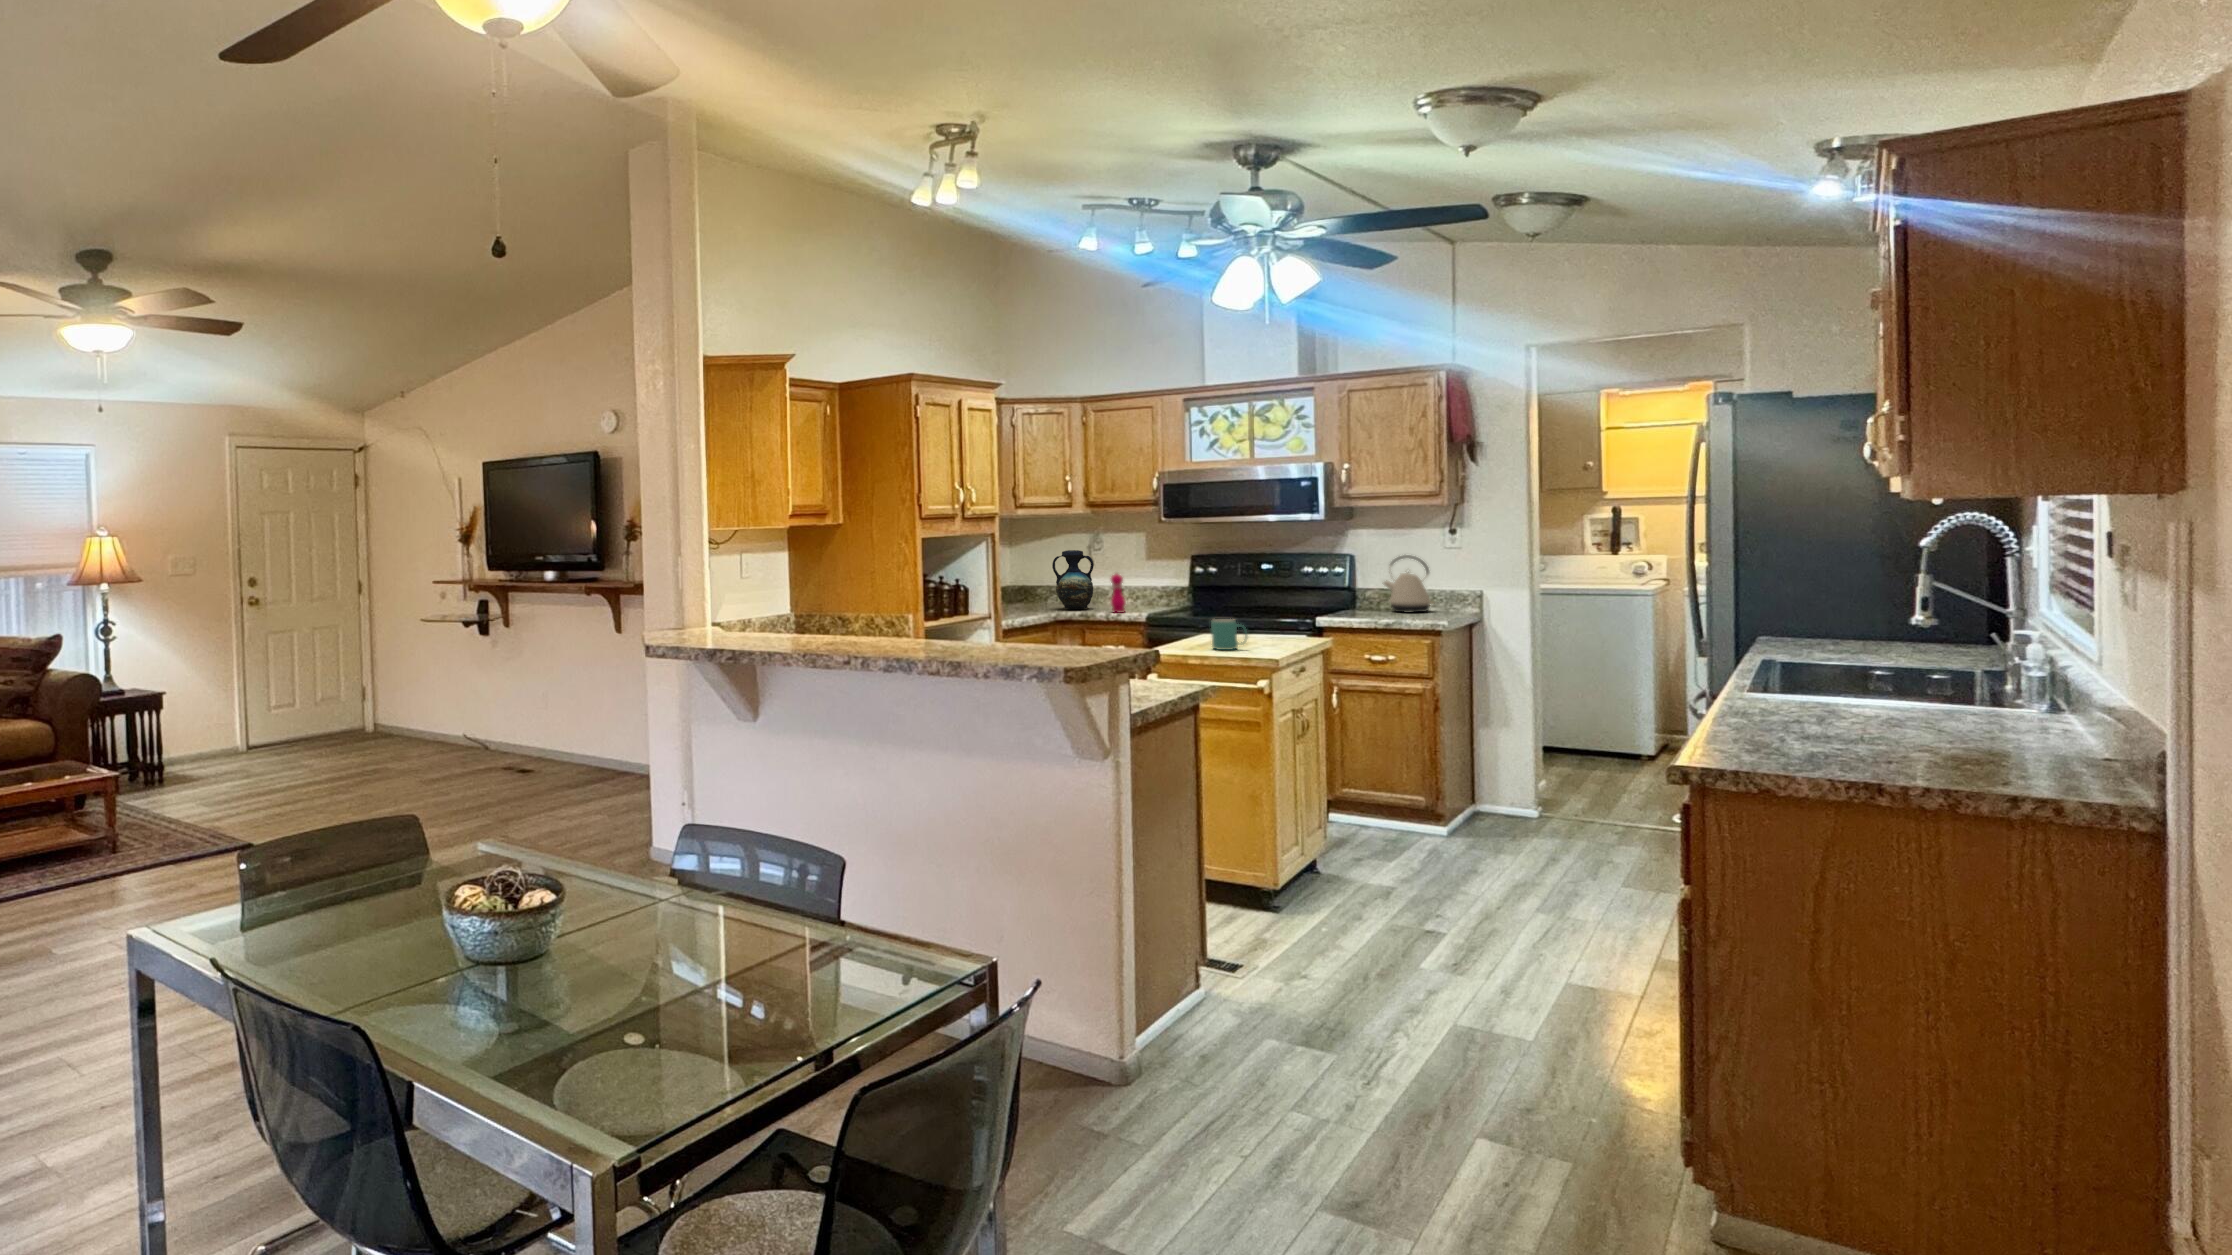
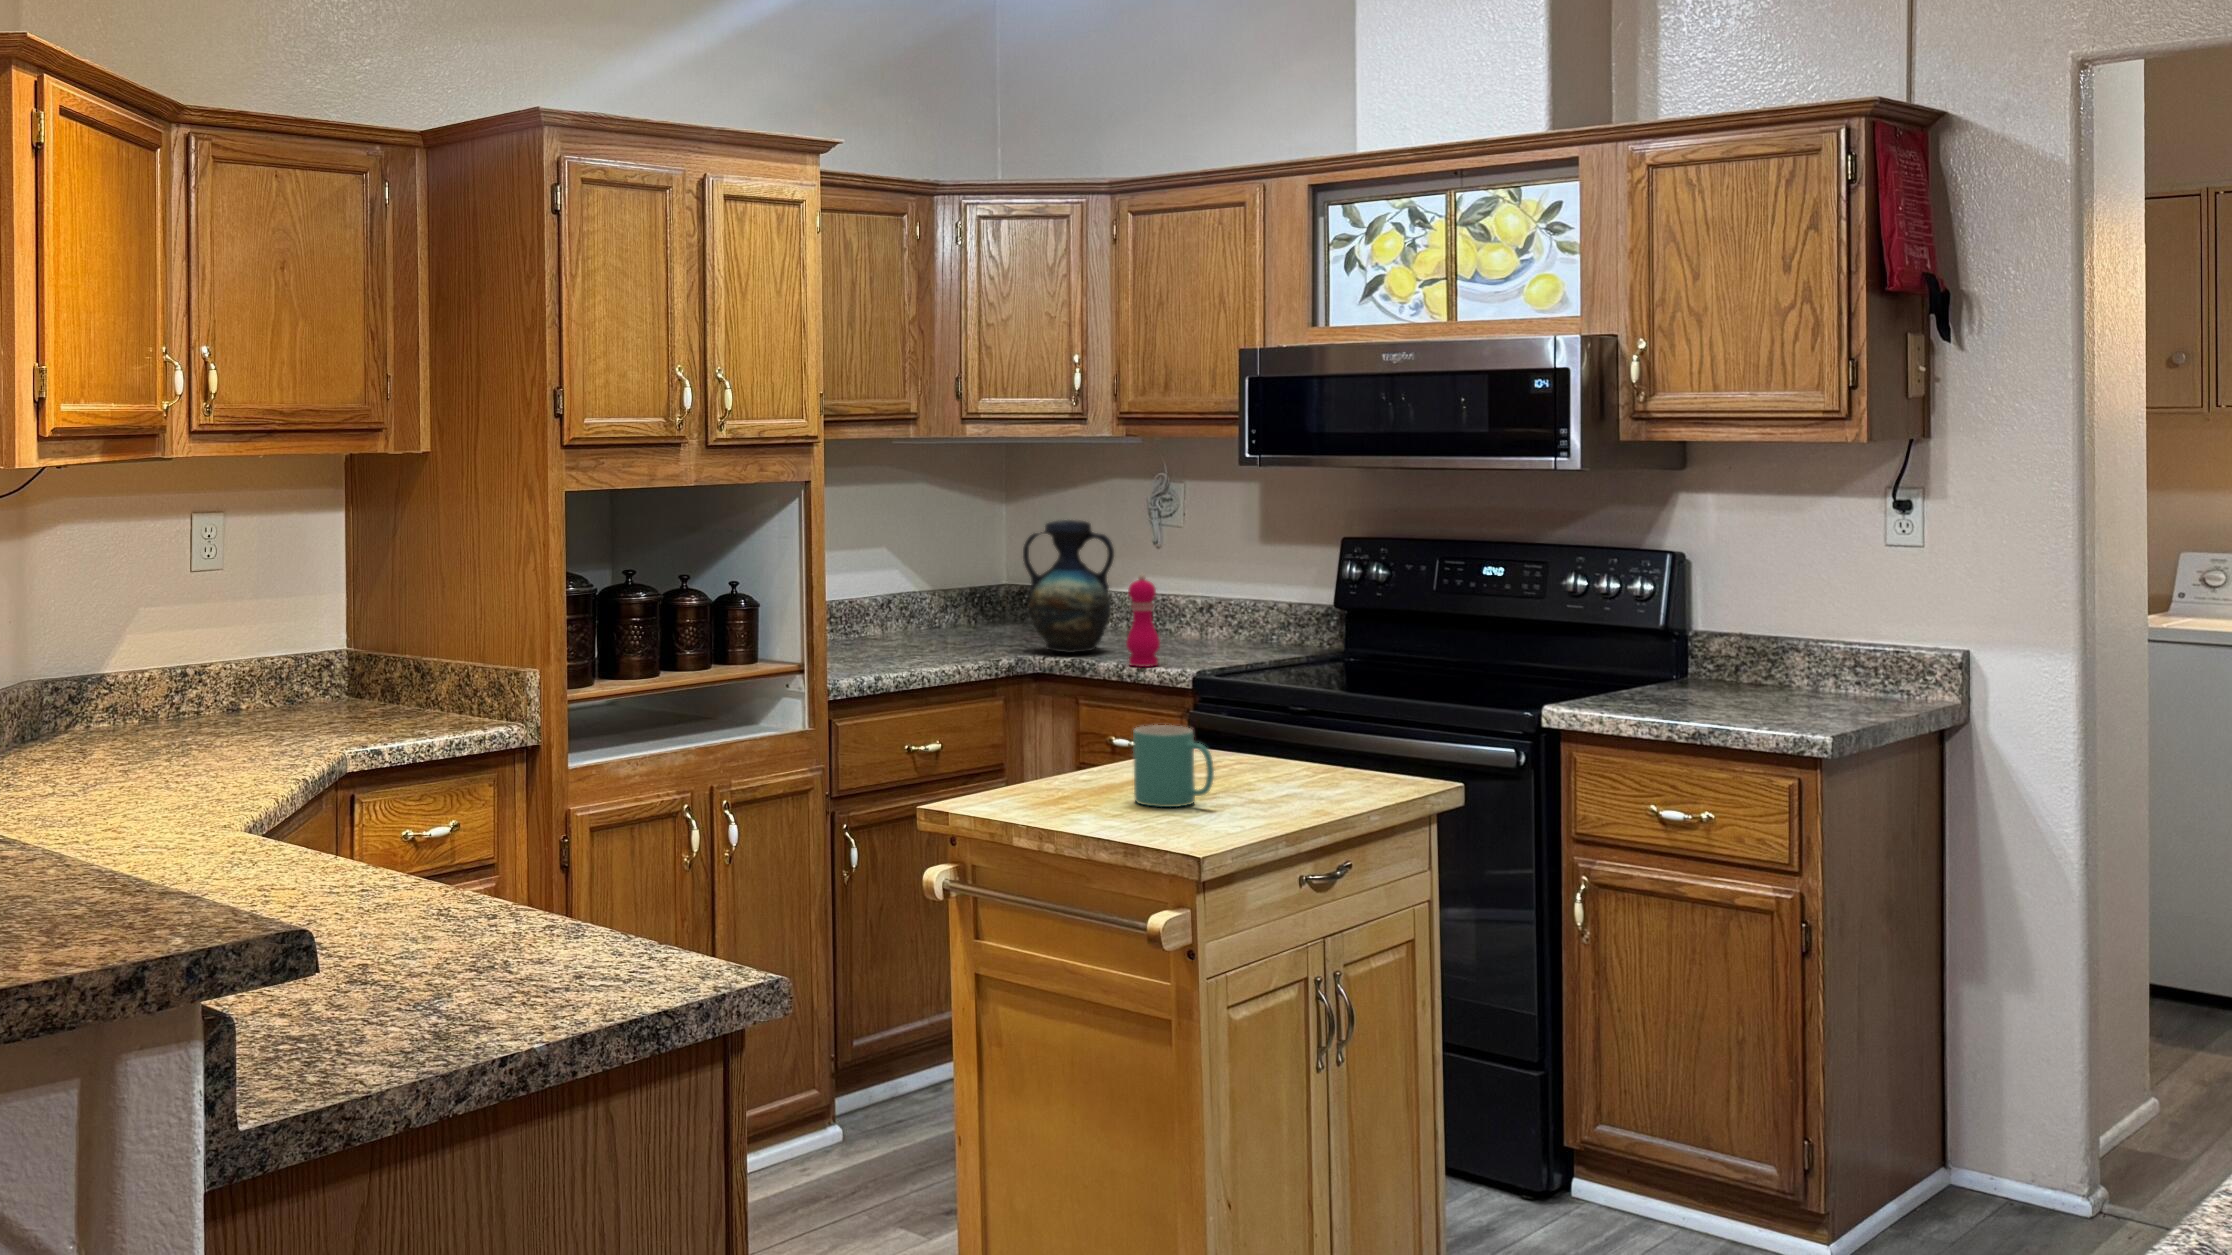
kettle: present [1384,555,1433,613] -> none [1728,561,1849,701]

